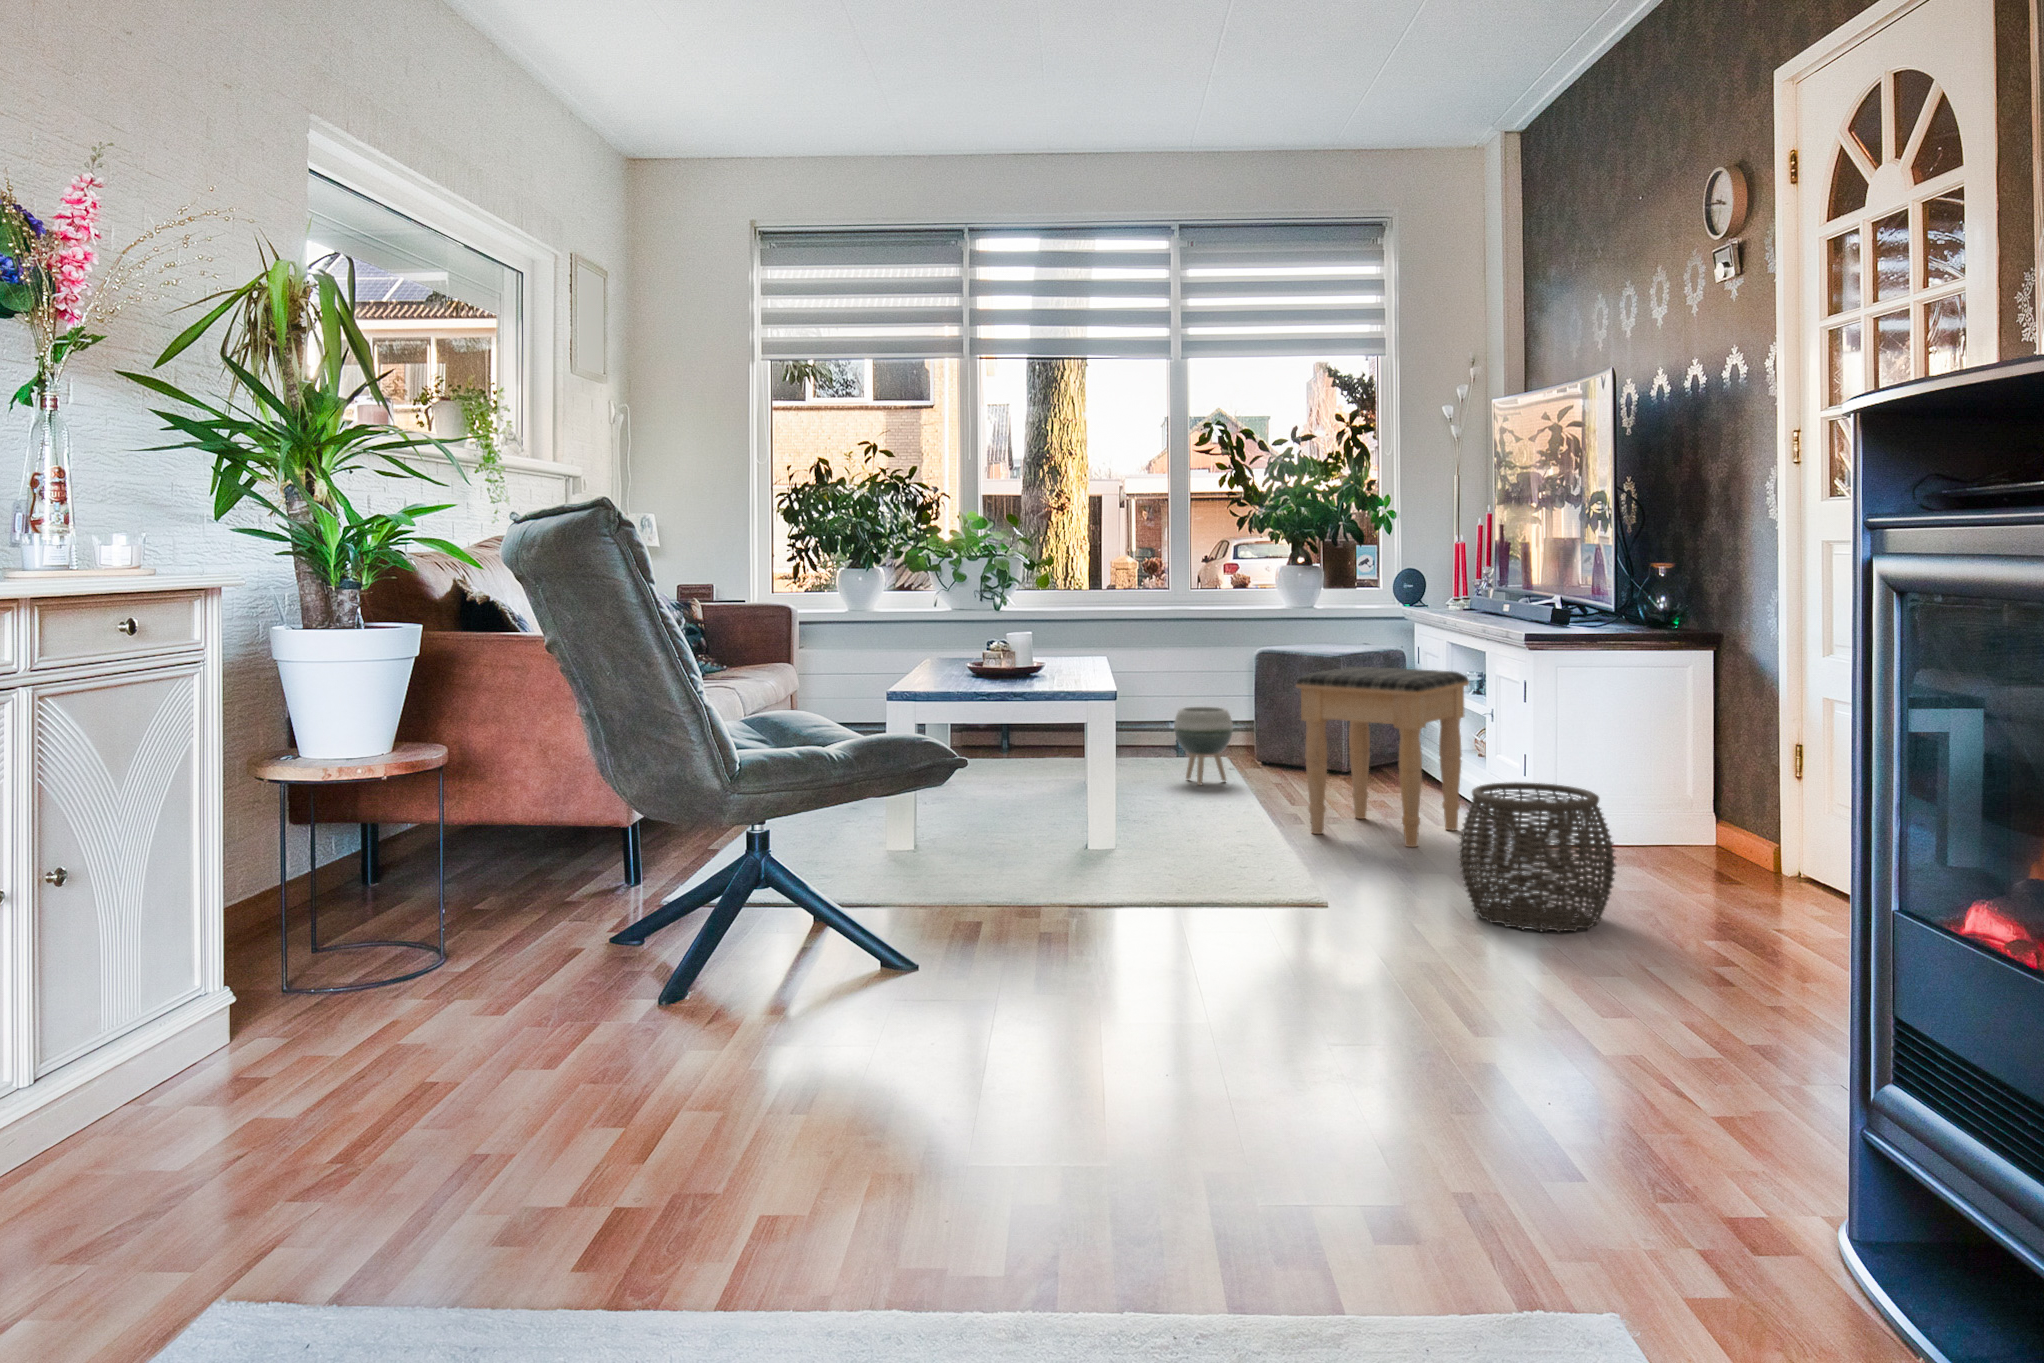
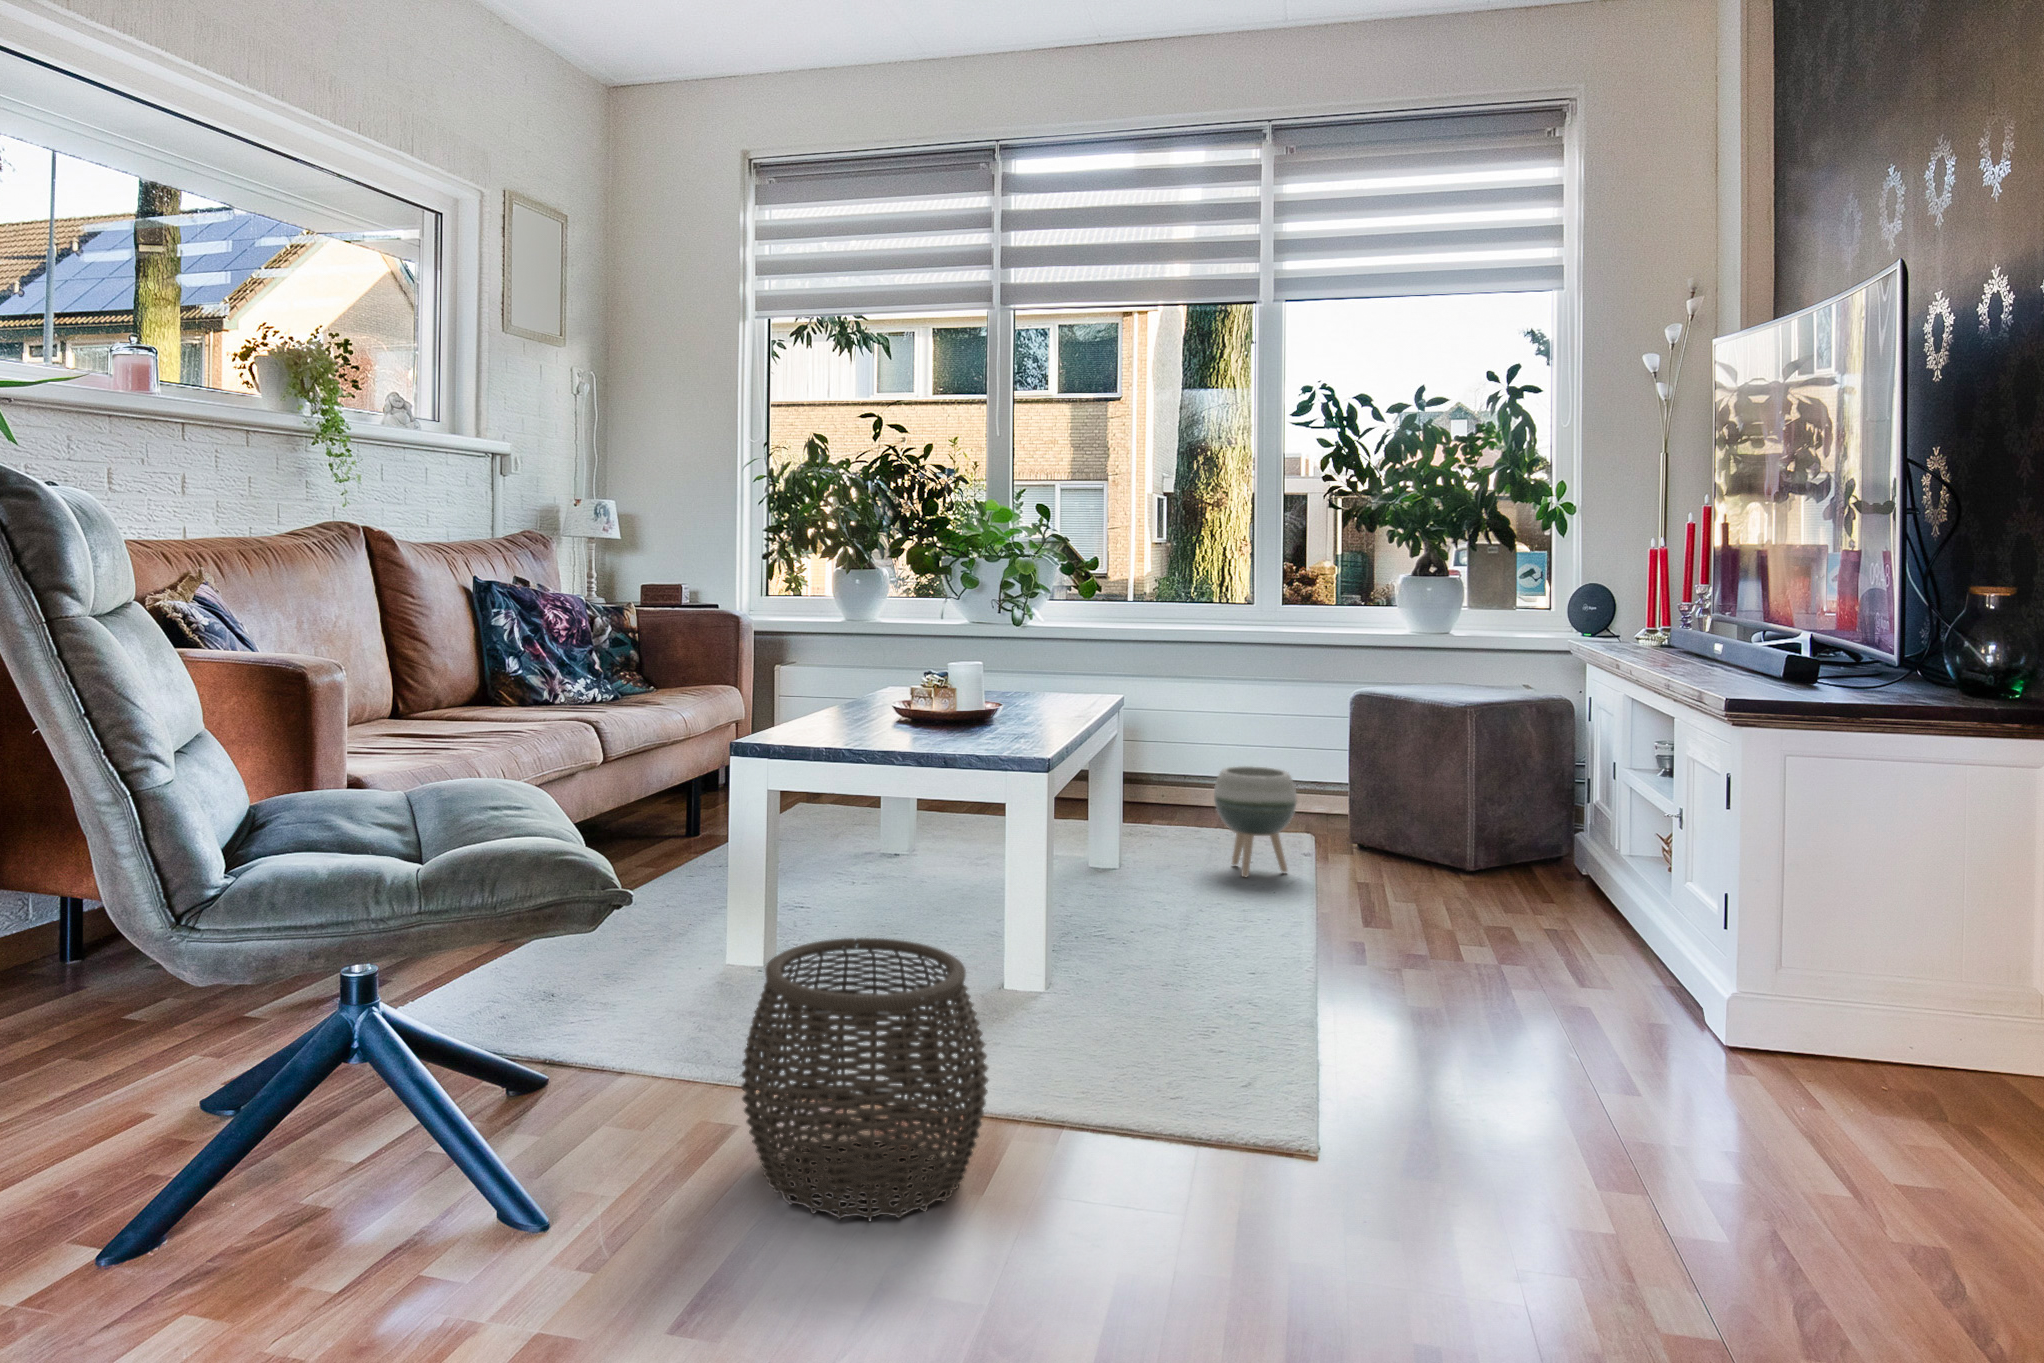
footstool: present [1296,667,1469,847] -> none [1342,732,1633,1032]
woven basket: present [1458,782,1616,932] -> present [741,938,988,1221]

